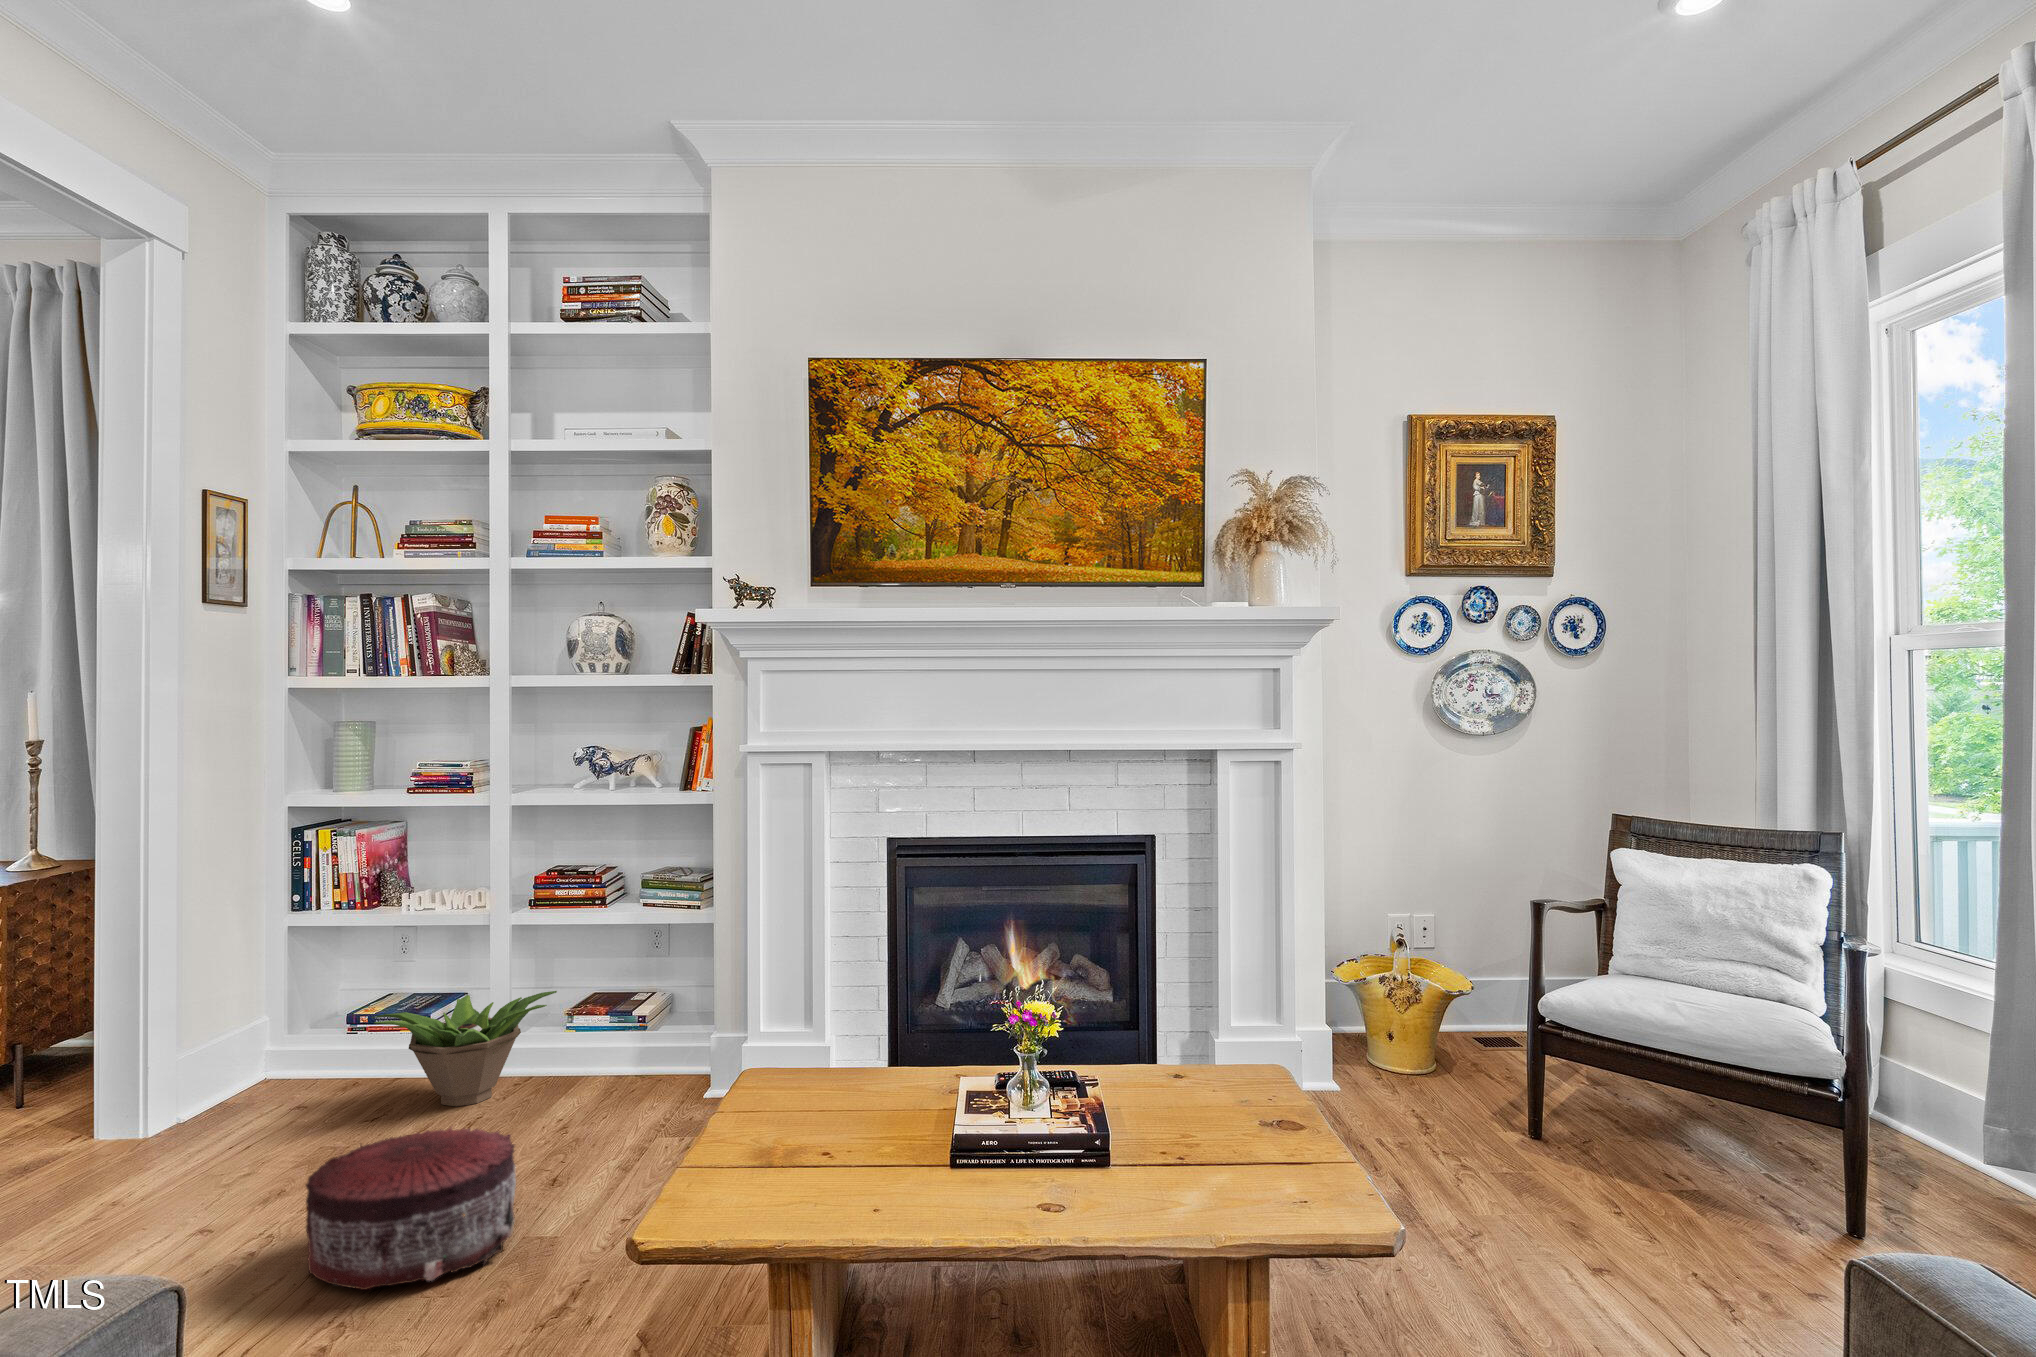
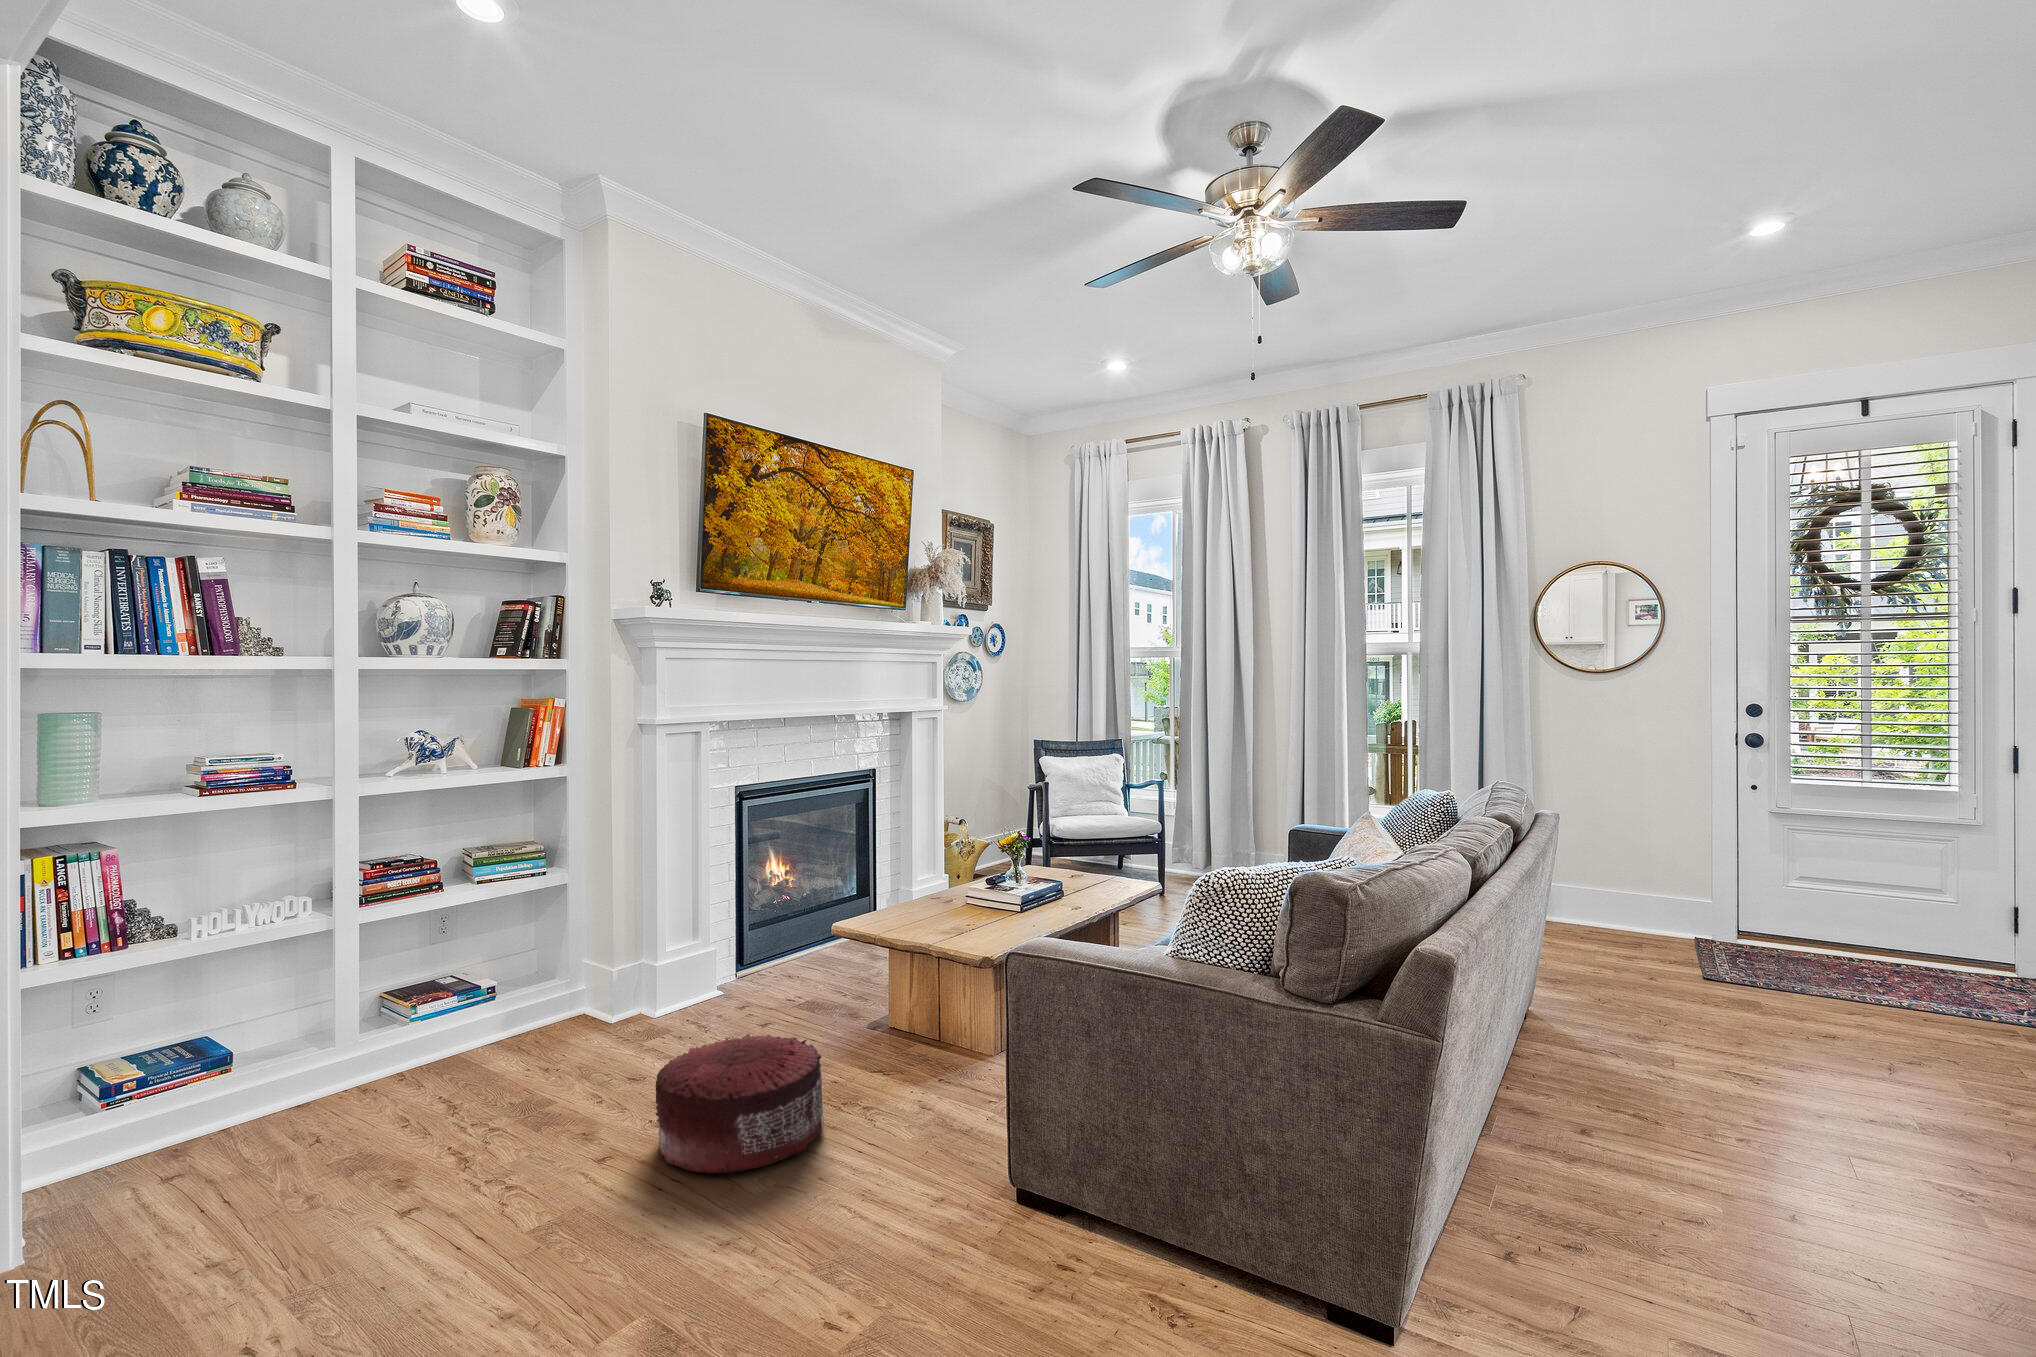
decorative plant: present [371,991,557,1106] -> none [284,977,501,1116]

